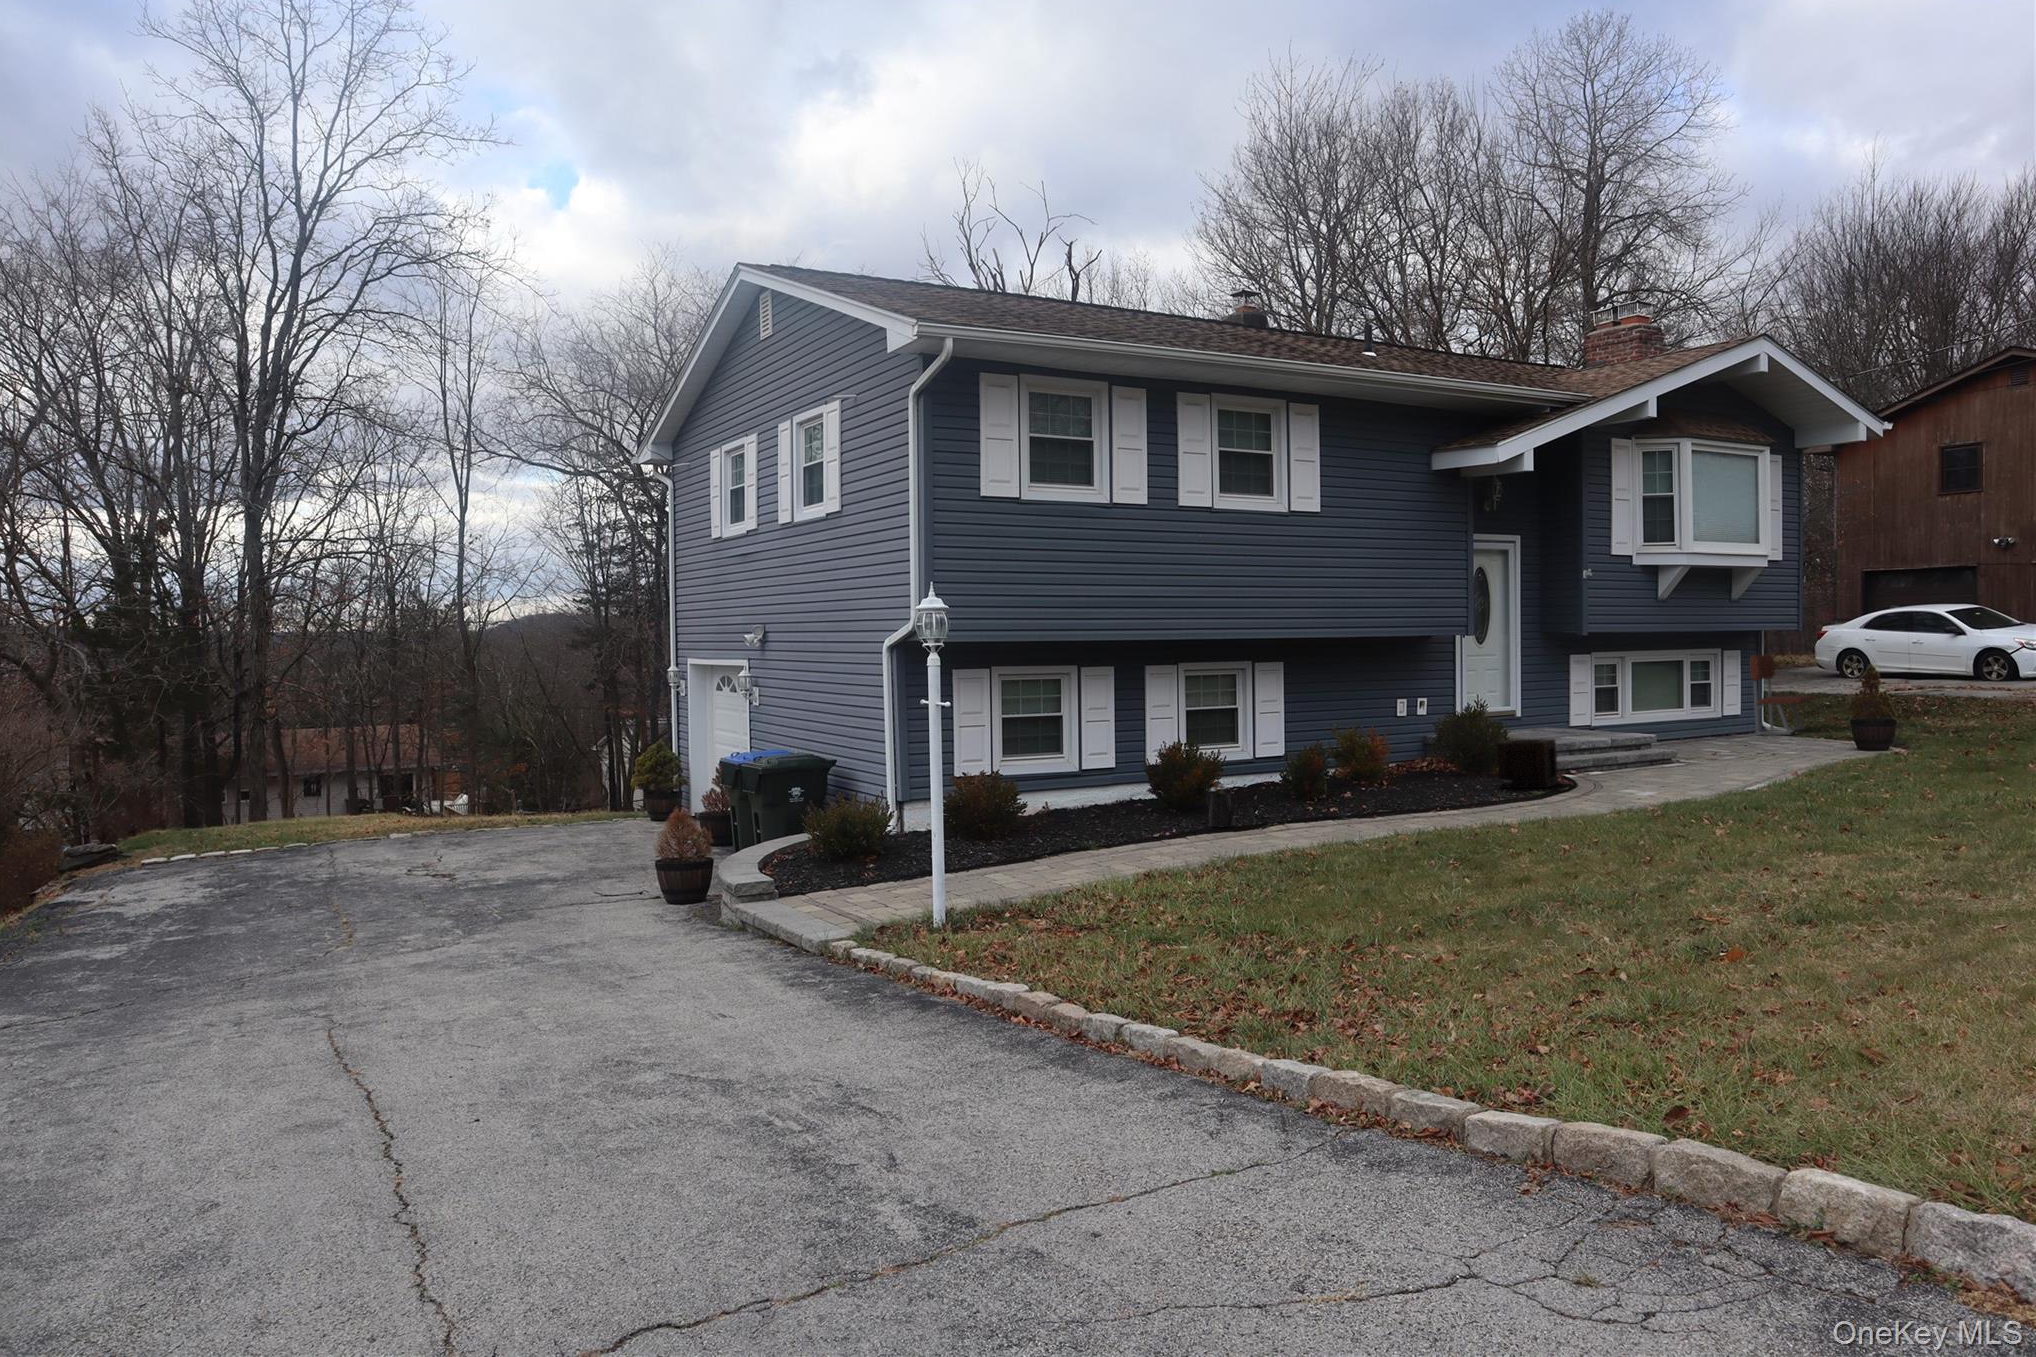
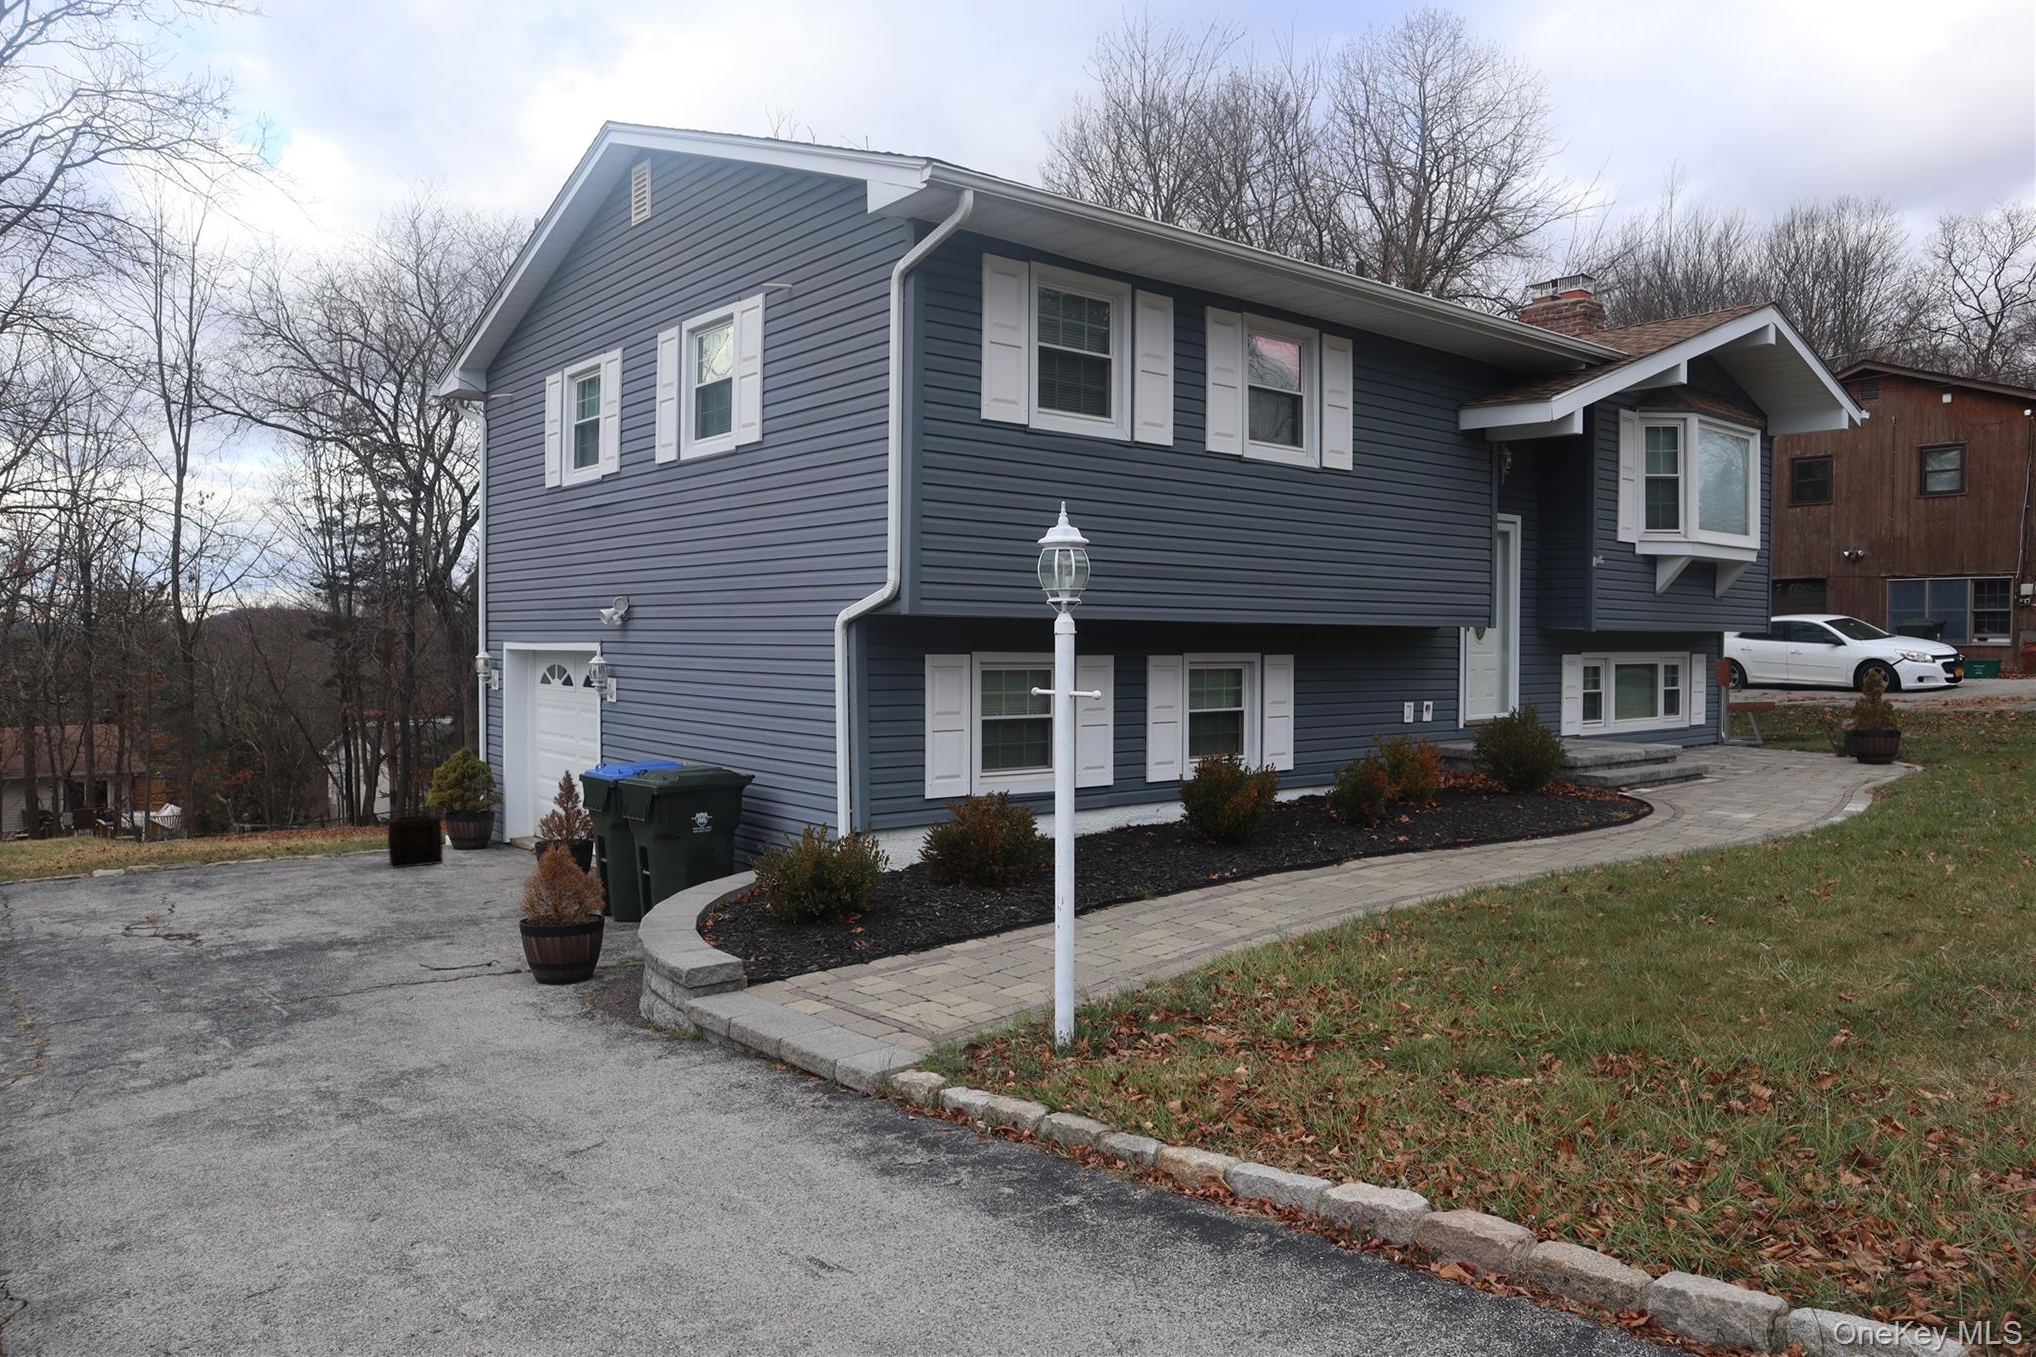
wooden crate: present [1497,739,1558,788] -> present [388,814,443,868]
watering can: present [1207,780,1236,827] -> present [1826,717,1857,756]

